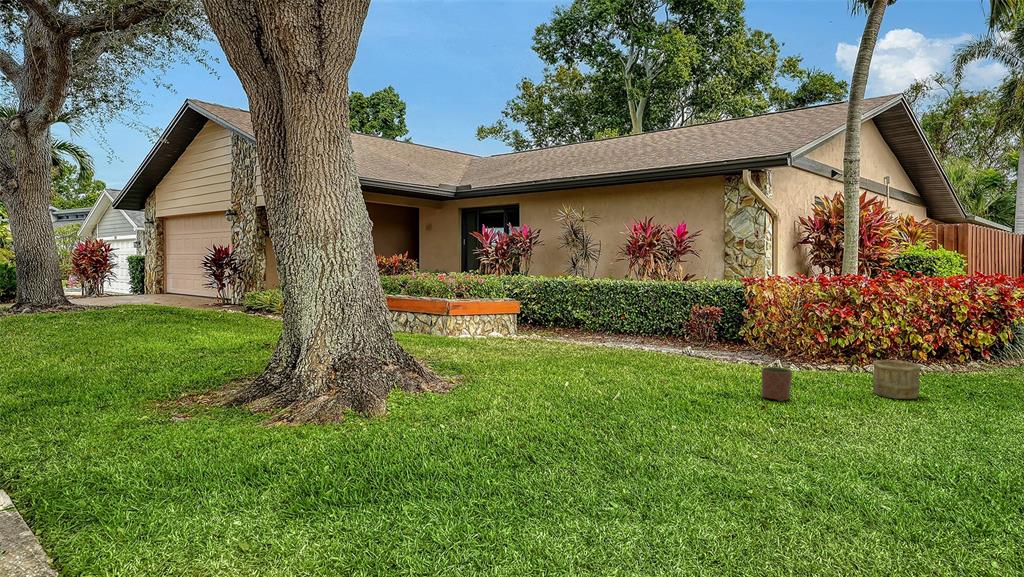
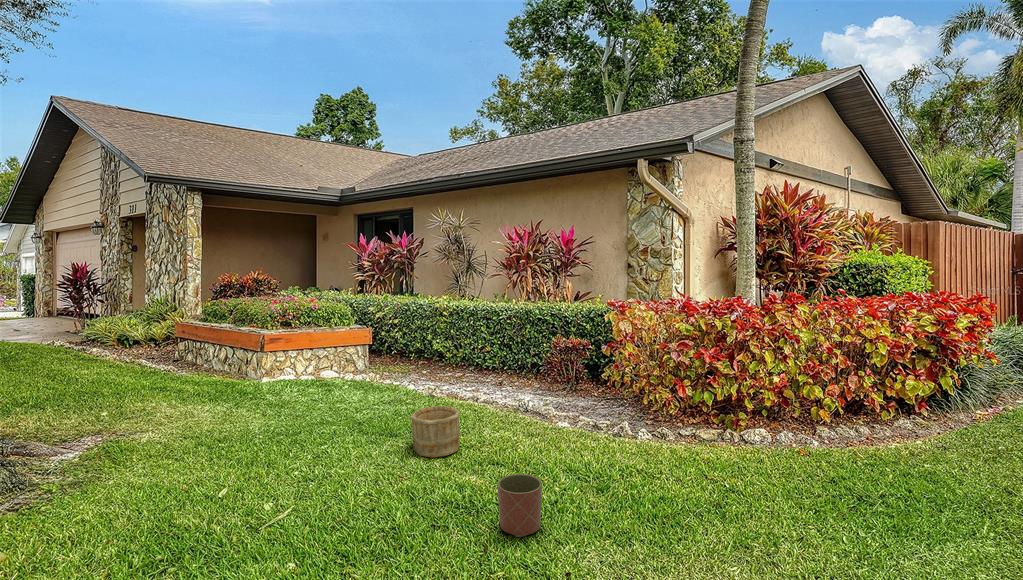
wooden bucket: present [872,360,921,399] -> present [410,406,460,458]

